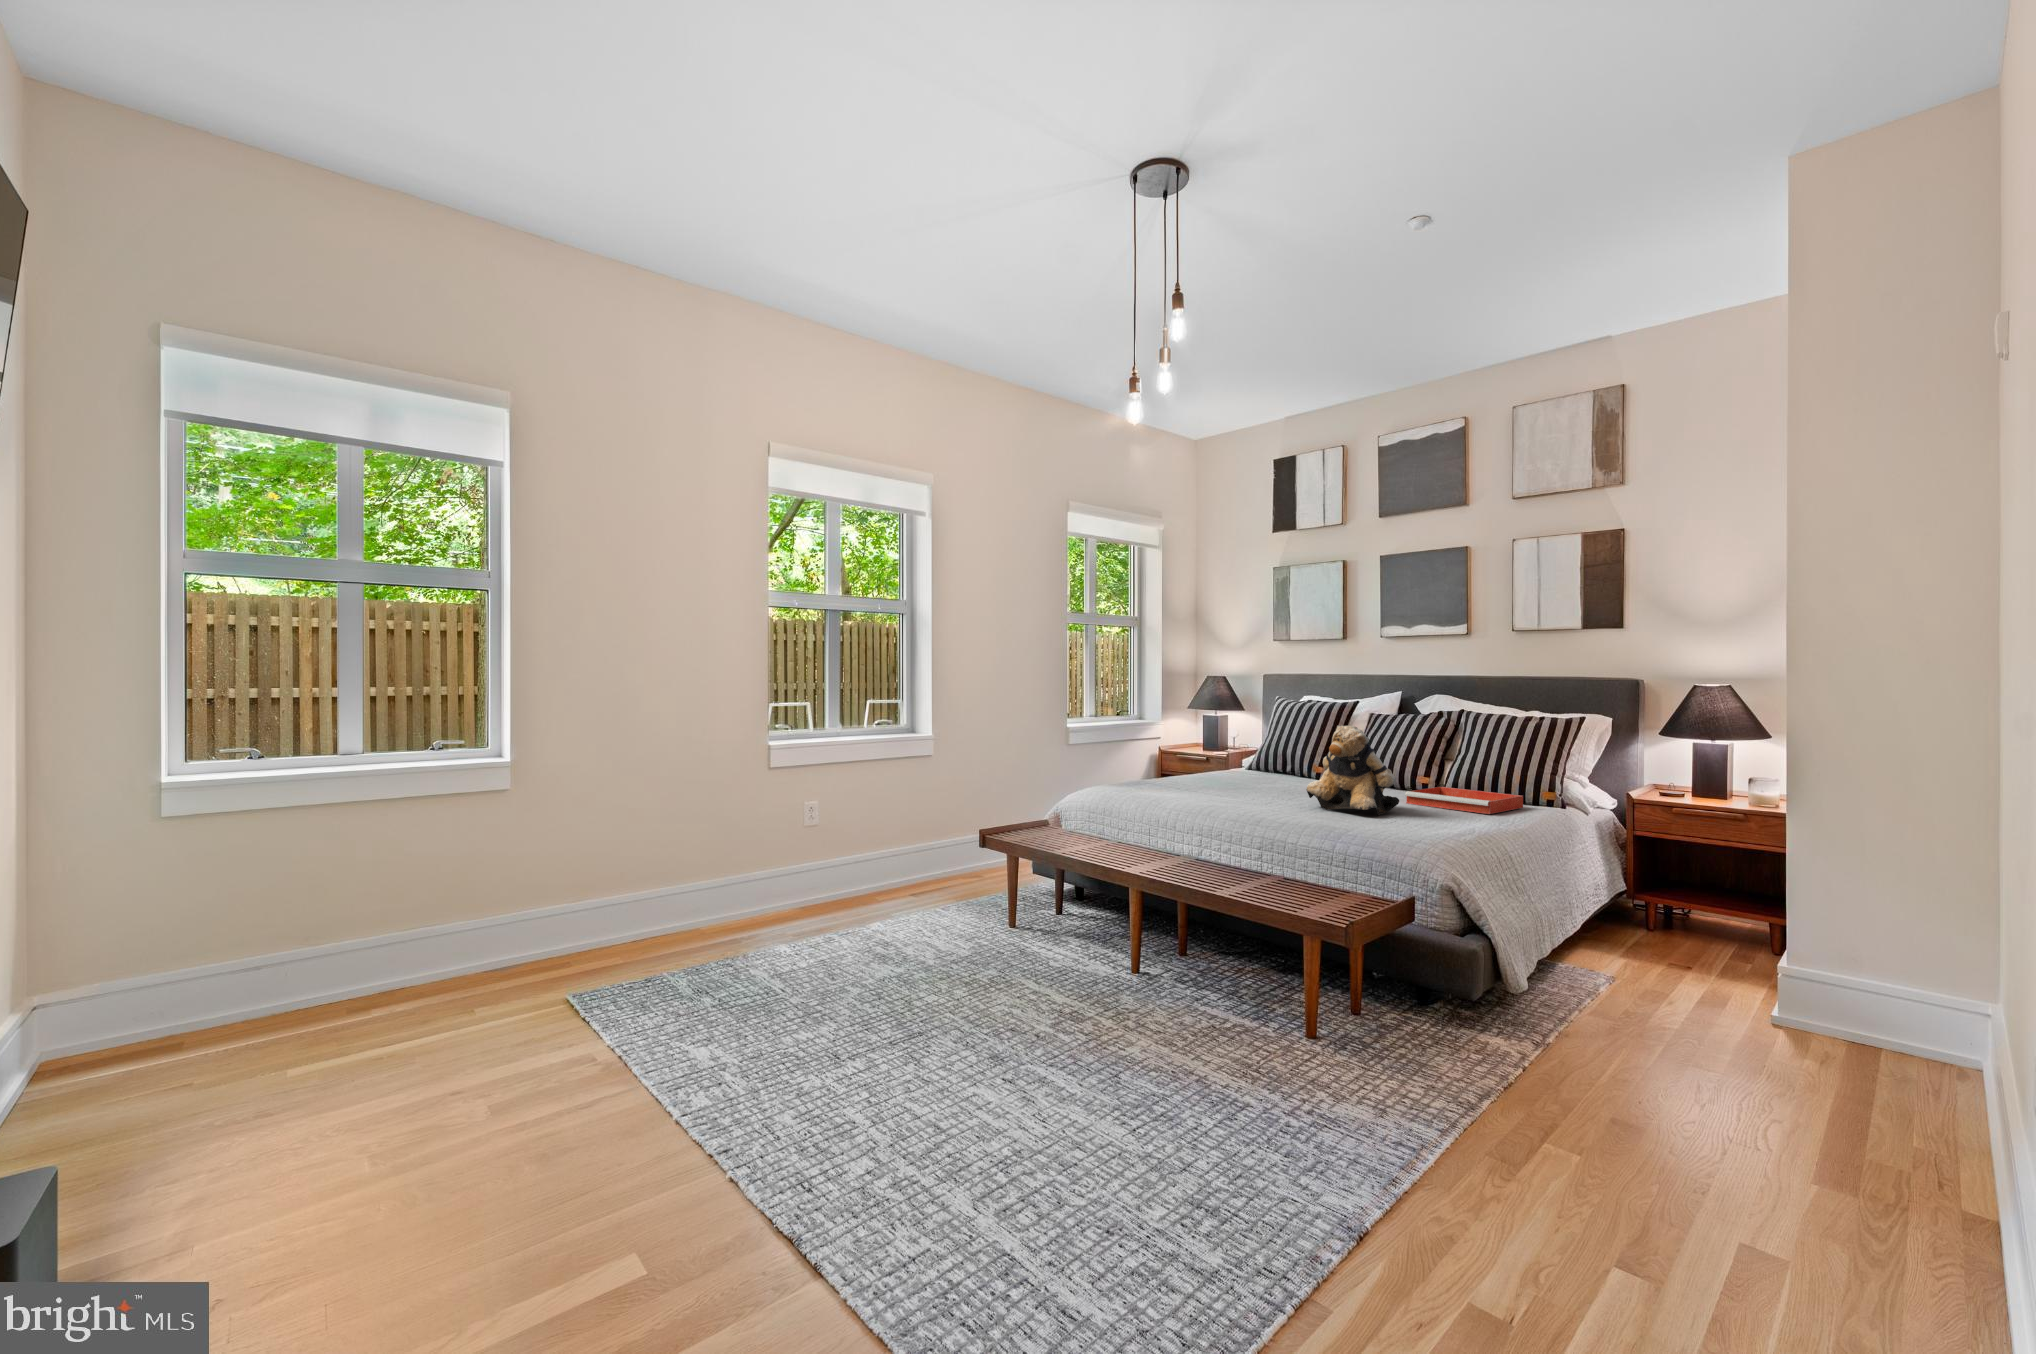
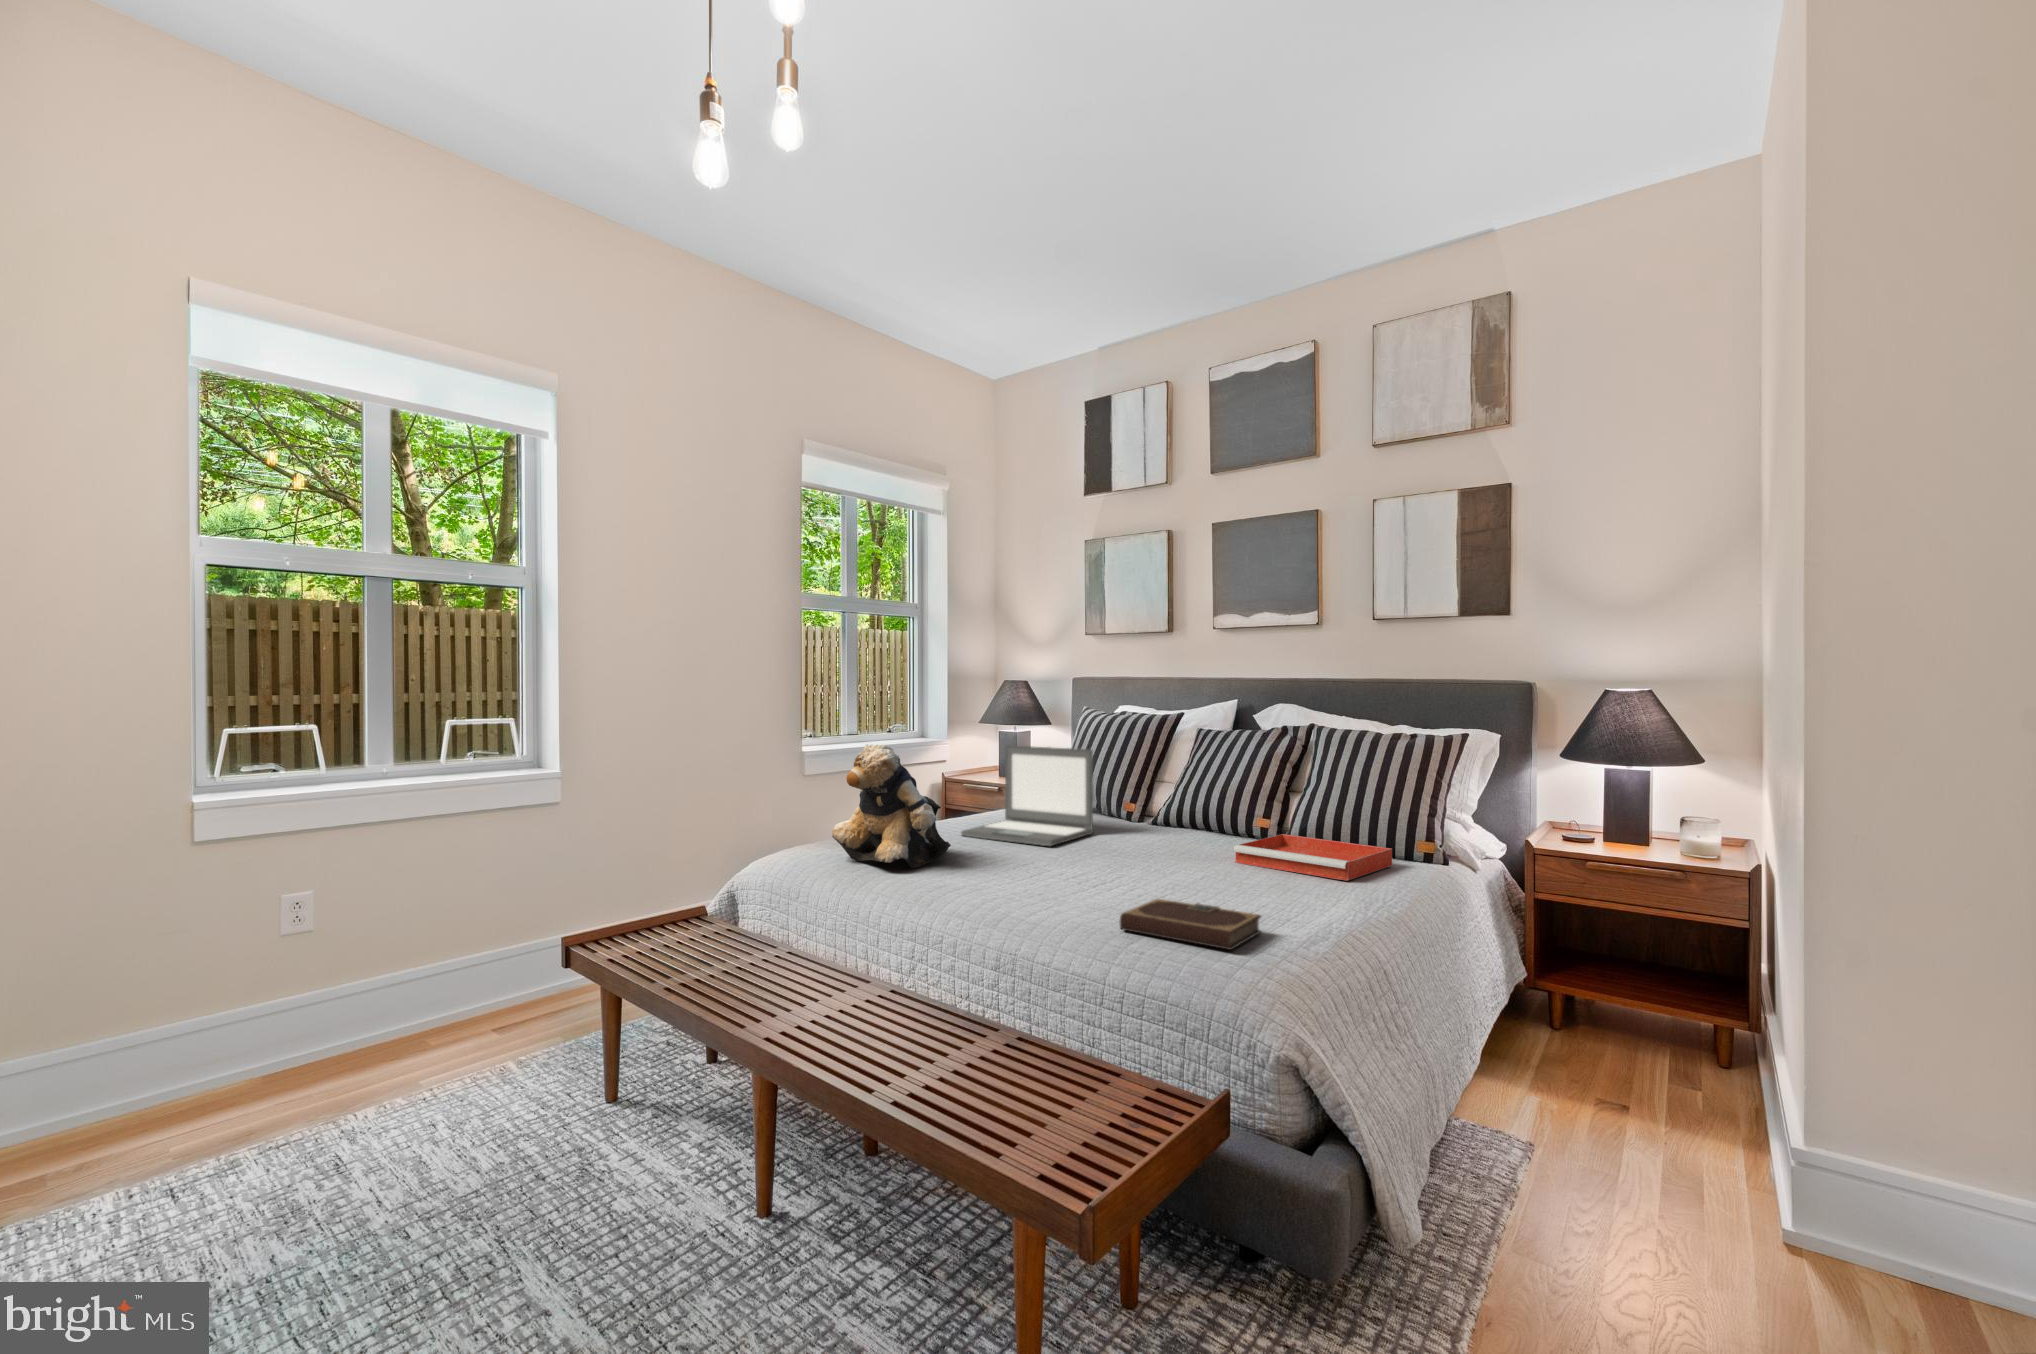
laptop: none [1202,723,1297,791] -> present [961,745,1093,846]
teddy bear: present [1306,725,1399,815] -> present [832,745,951,868]
notebook: none [1338,816,1432,841] -> present [1120,899,1261,950]

